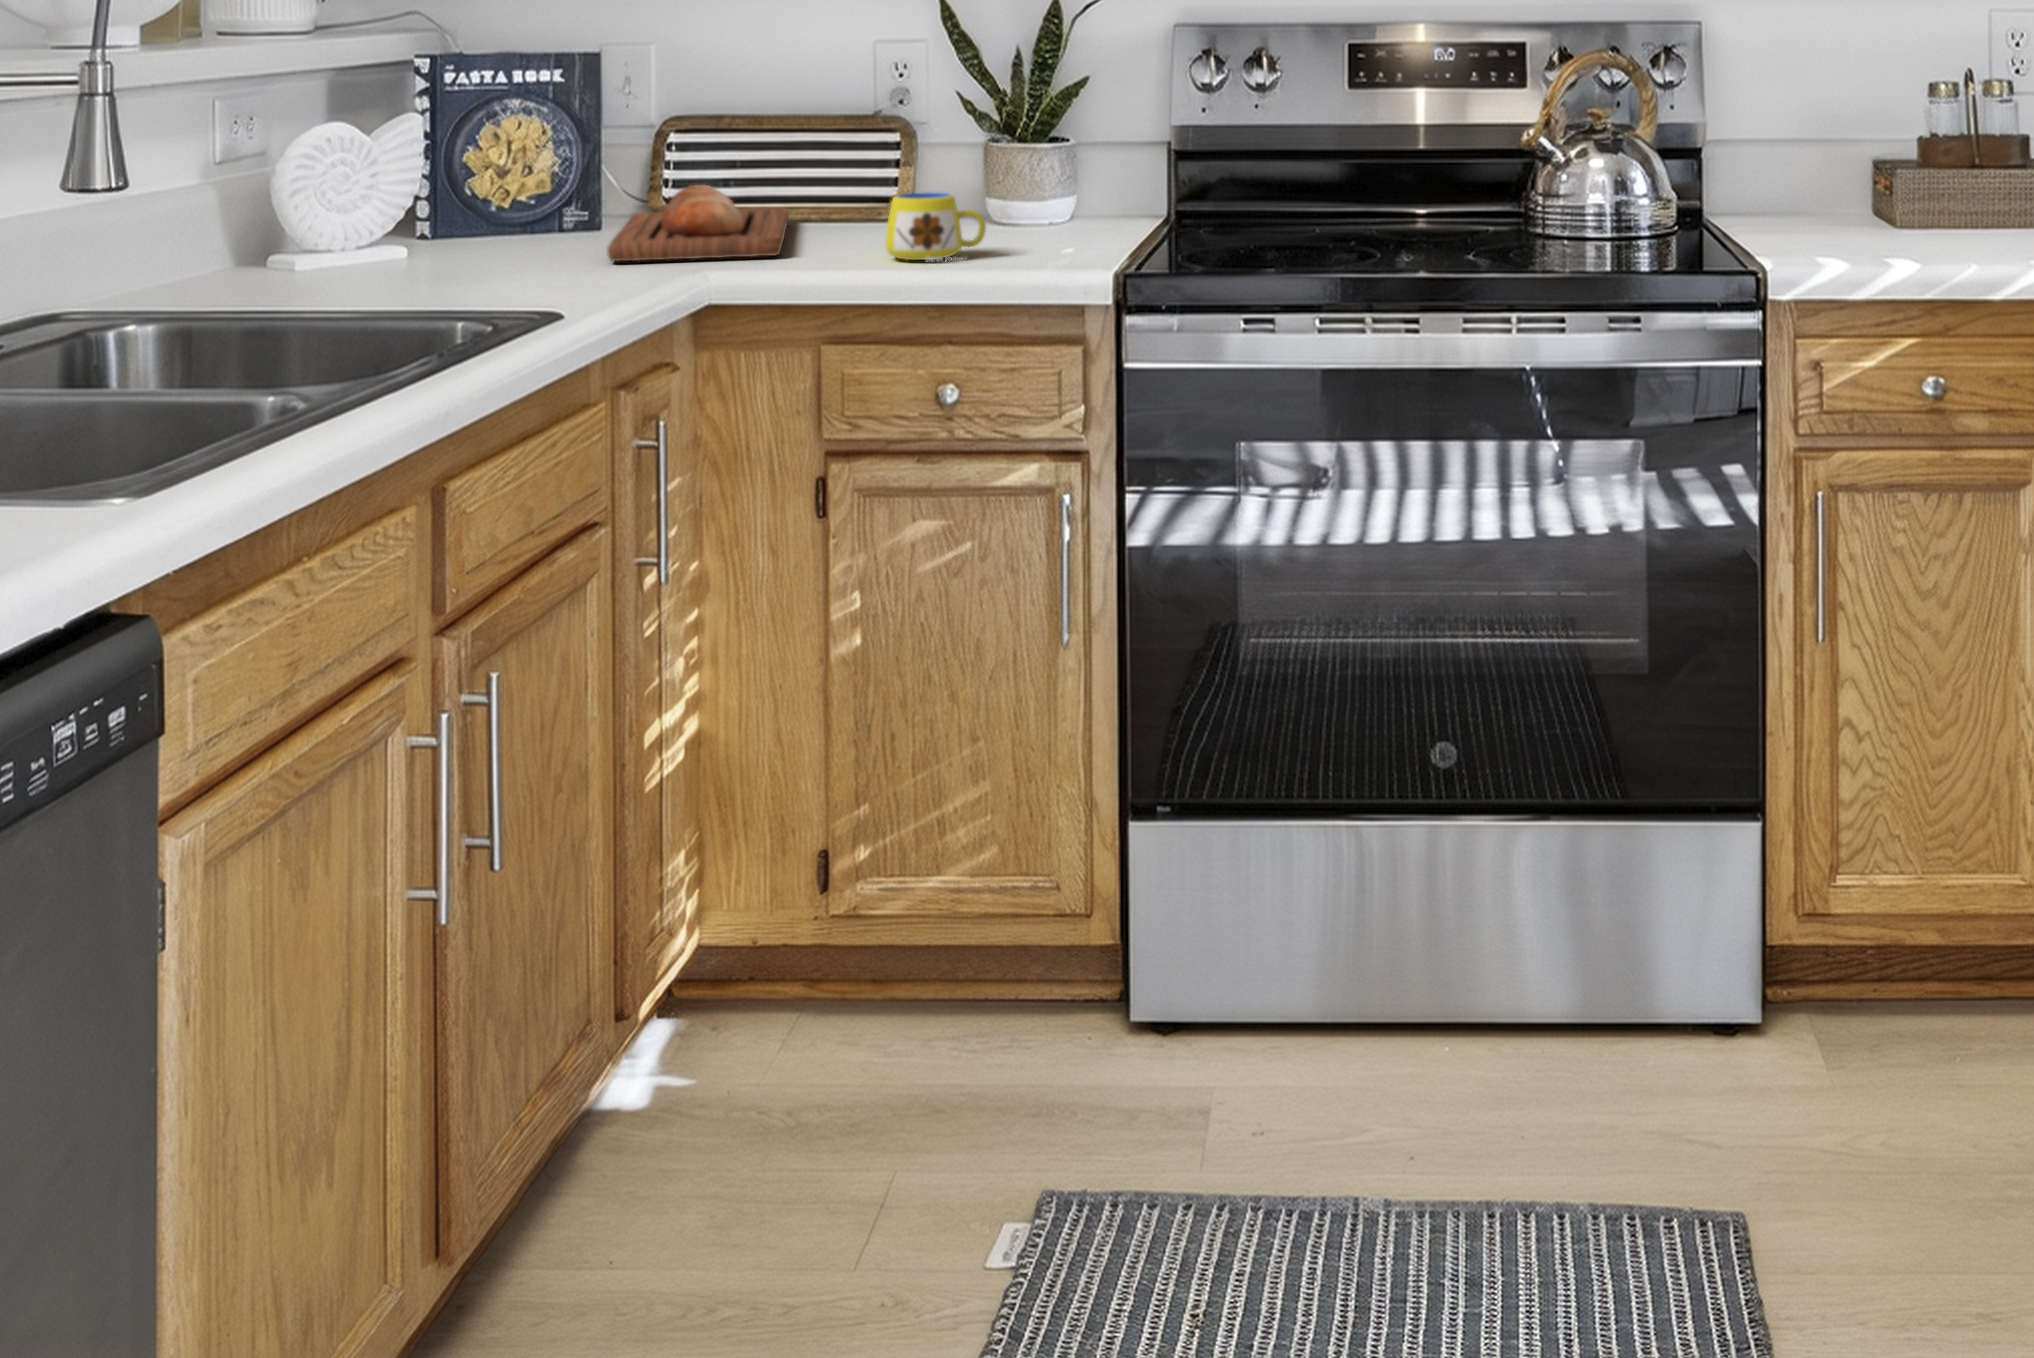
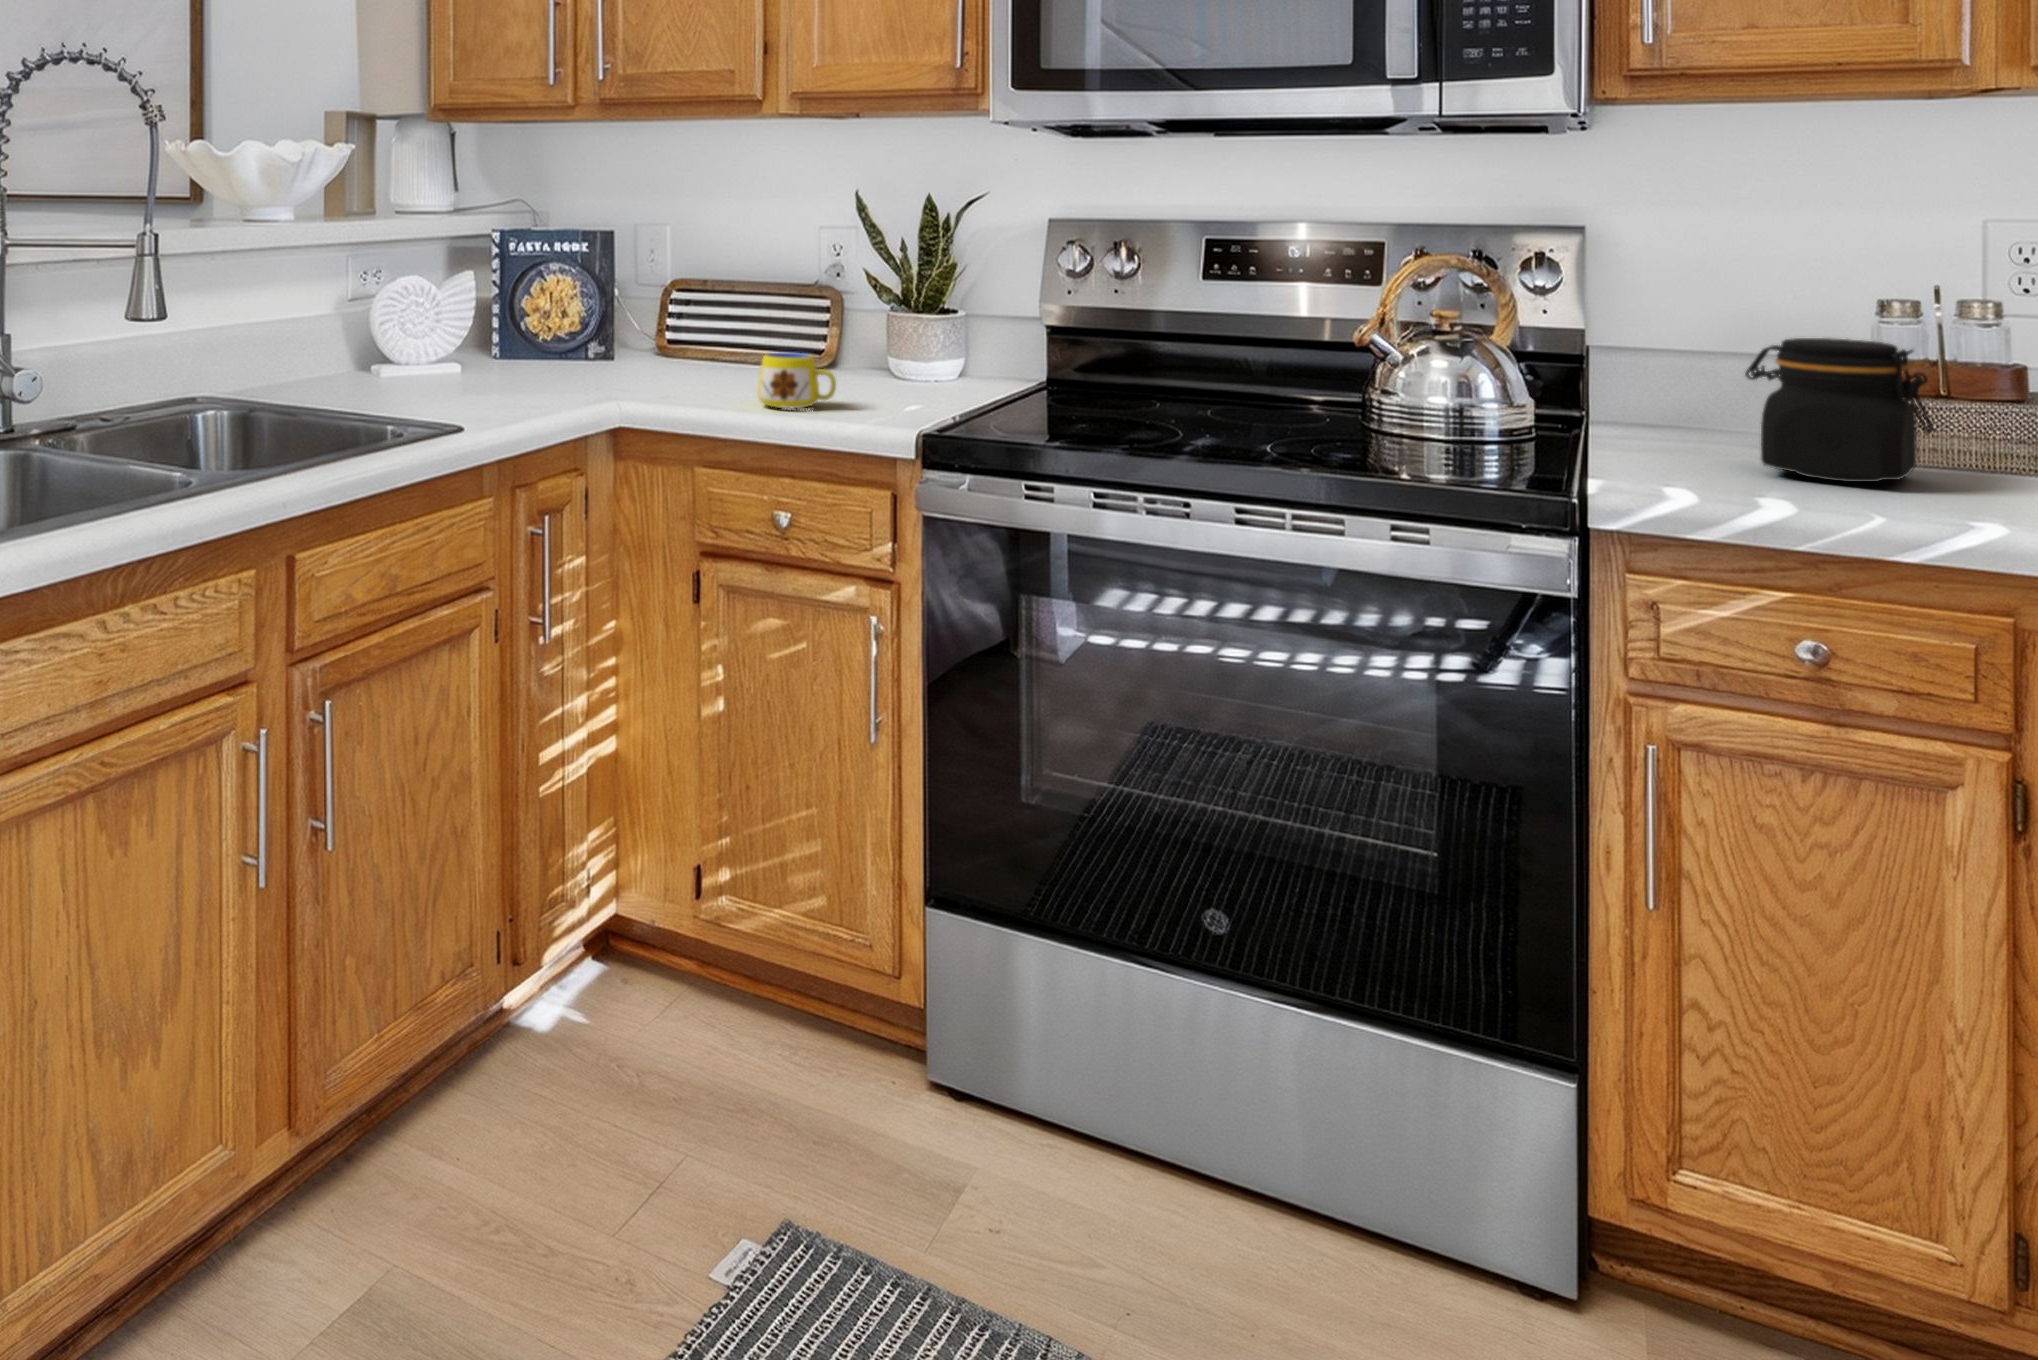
jar: none [1860,116,1996,241] -> present [1745,338,1934,482]
bread loaf: present [607,185,789,261] -> none [566,335,740,395]

